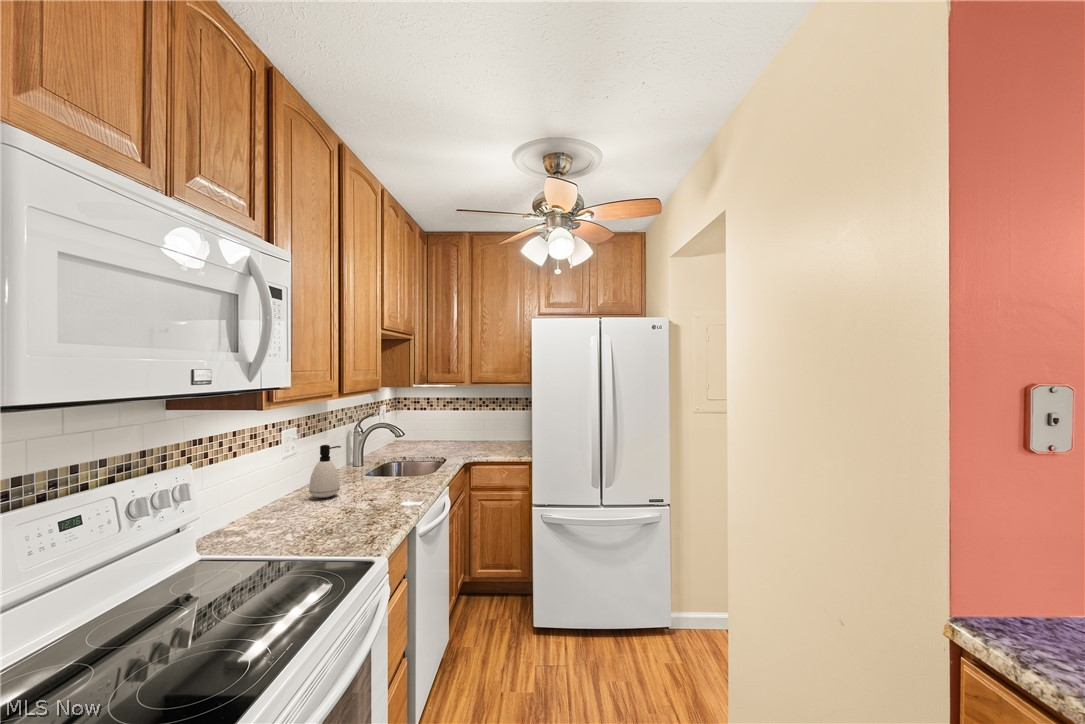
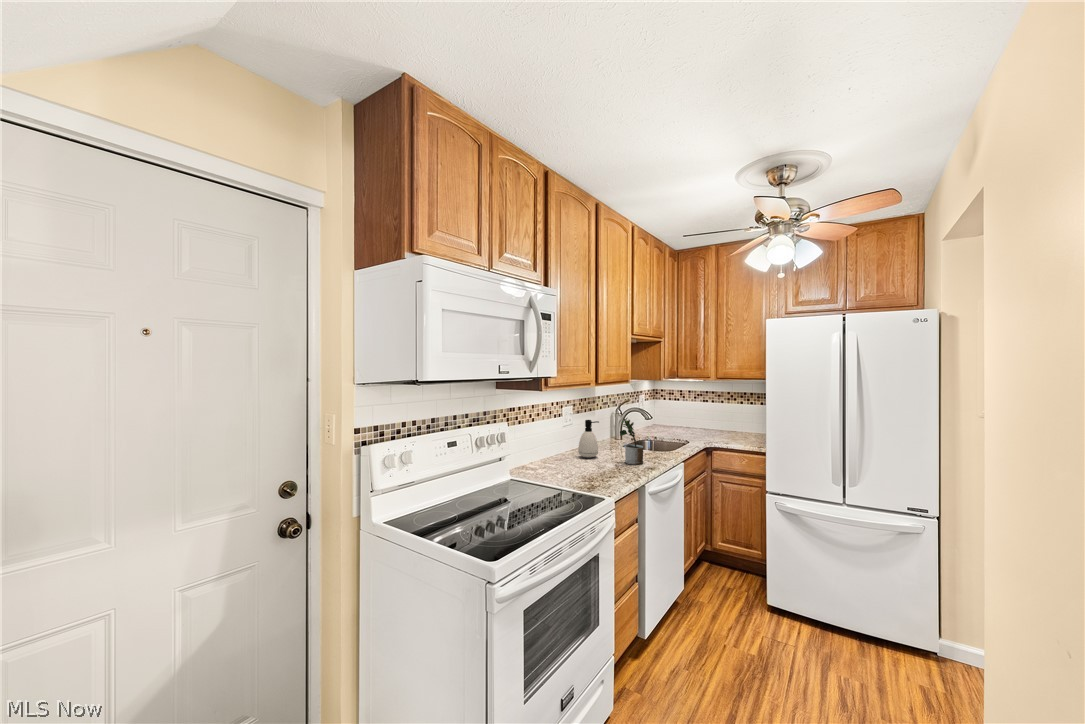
potted plant: none [374,438,405,499] -> present [620,418,643,465]

